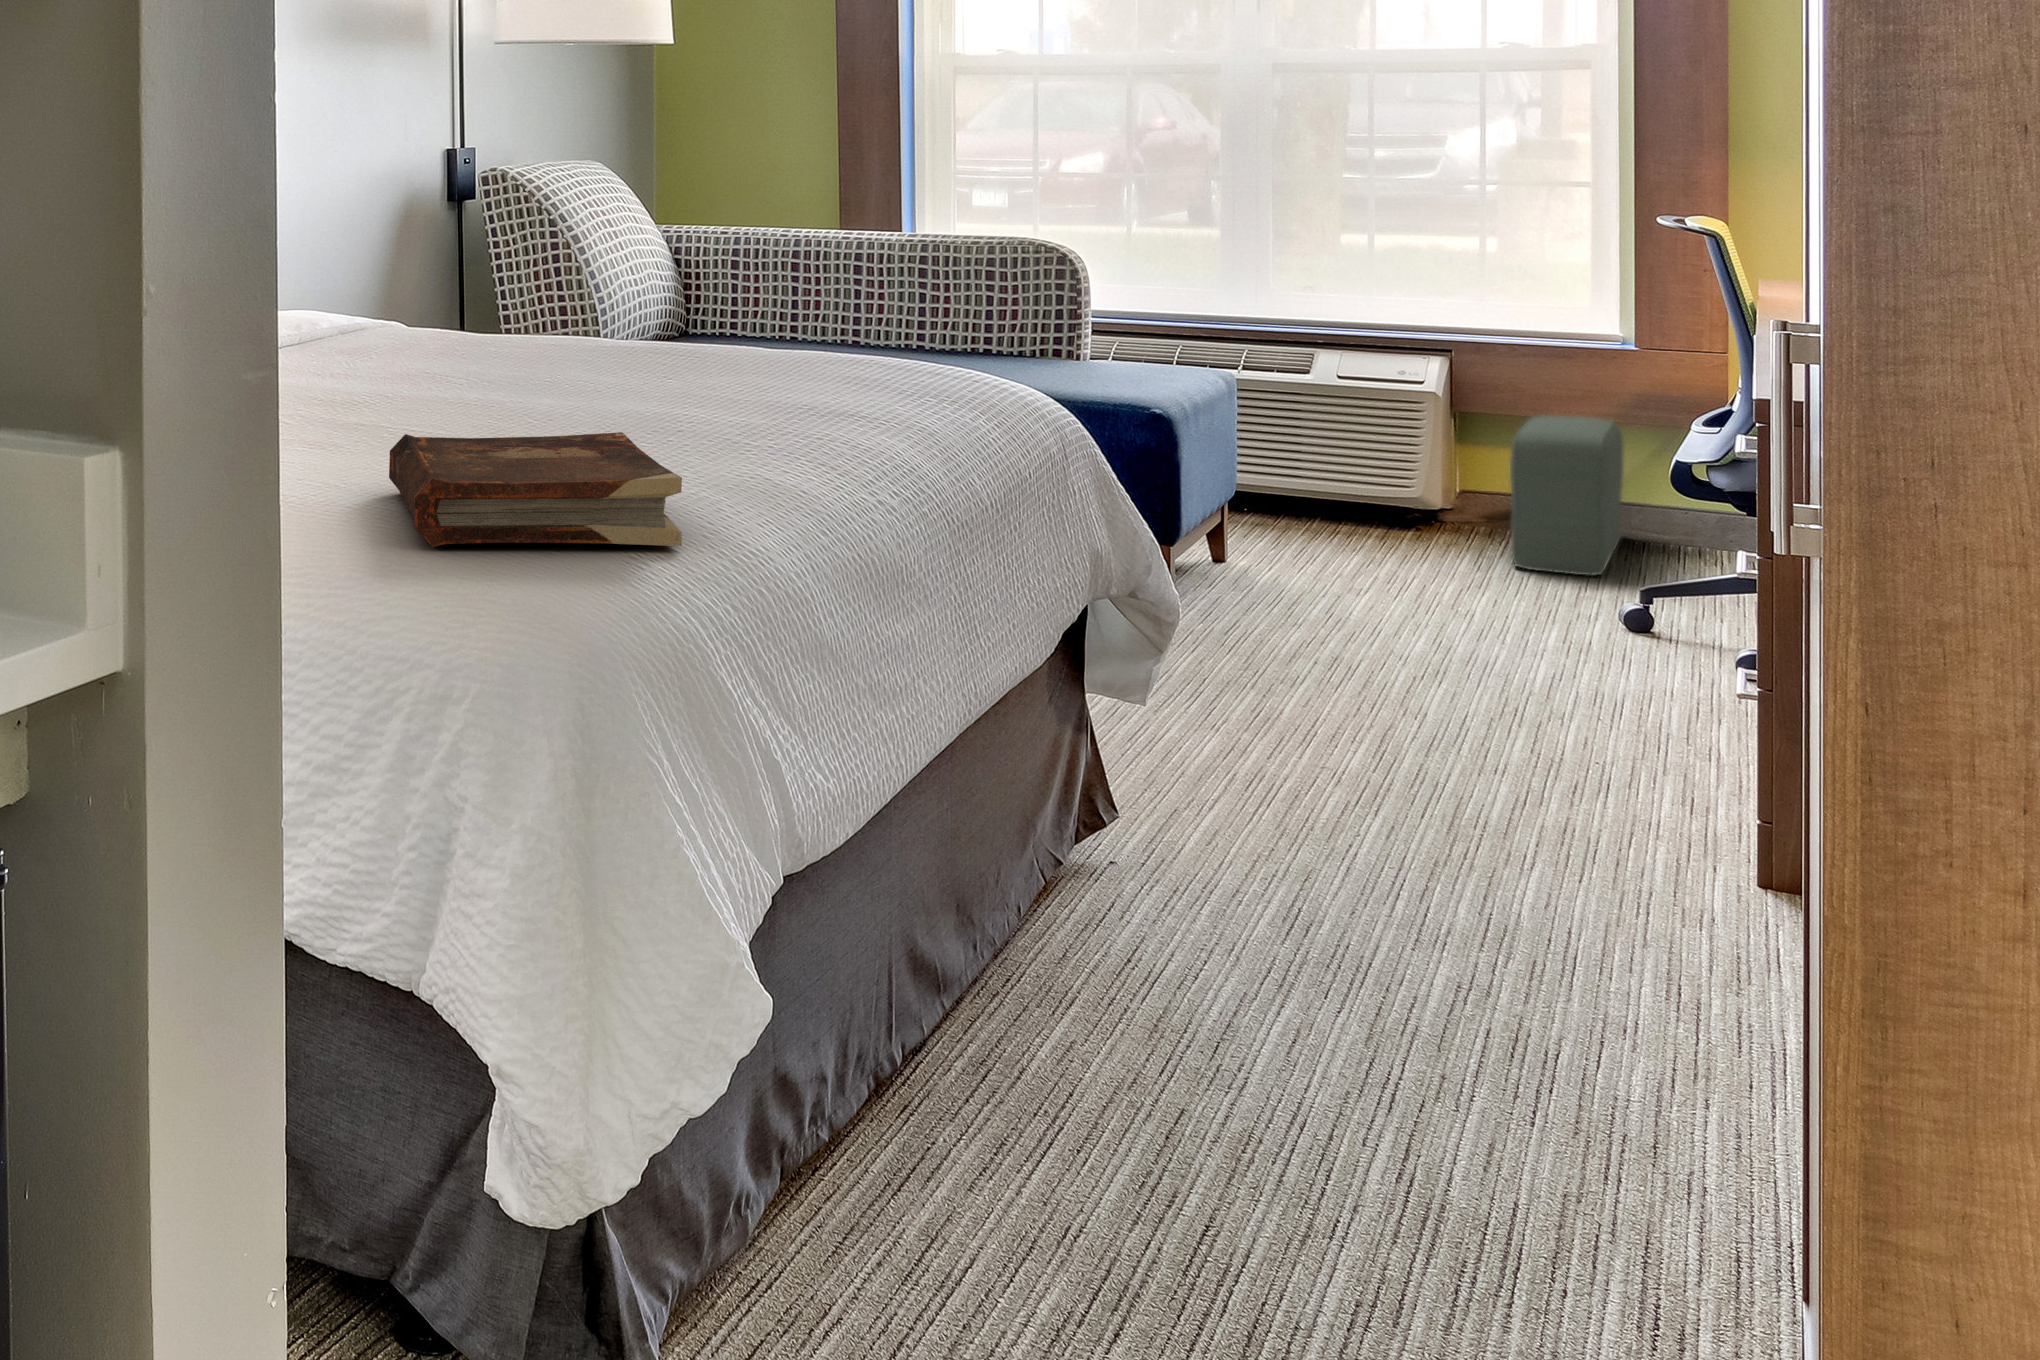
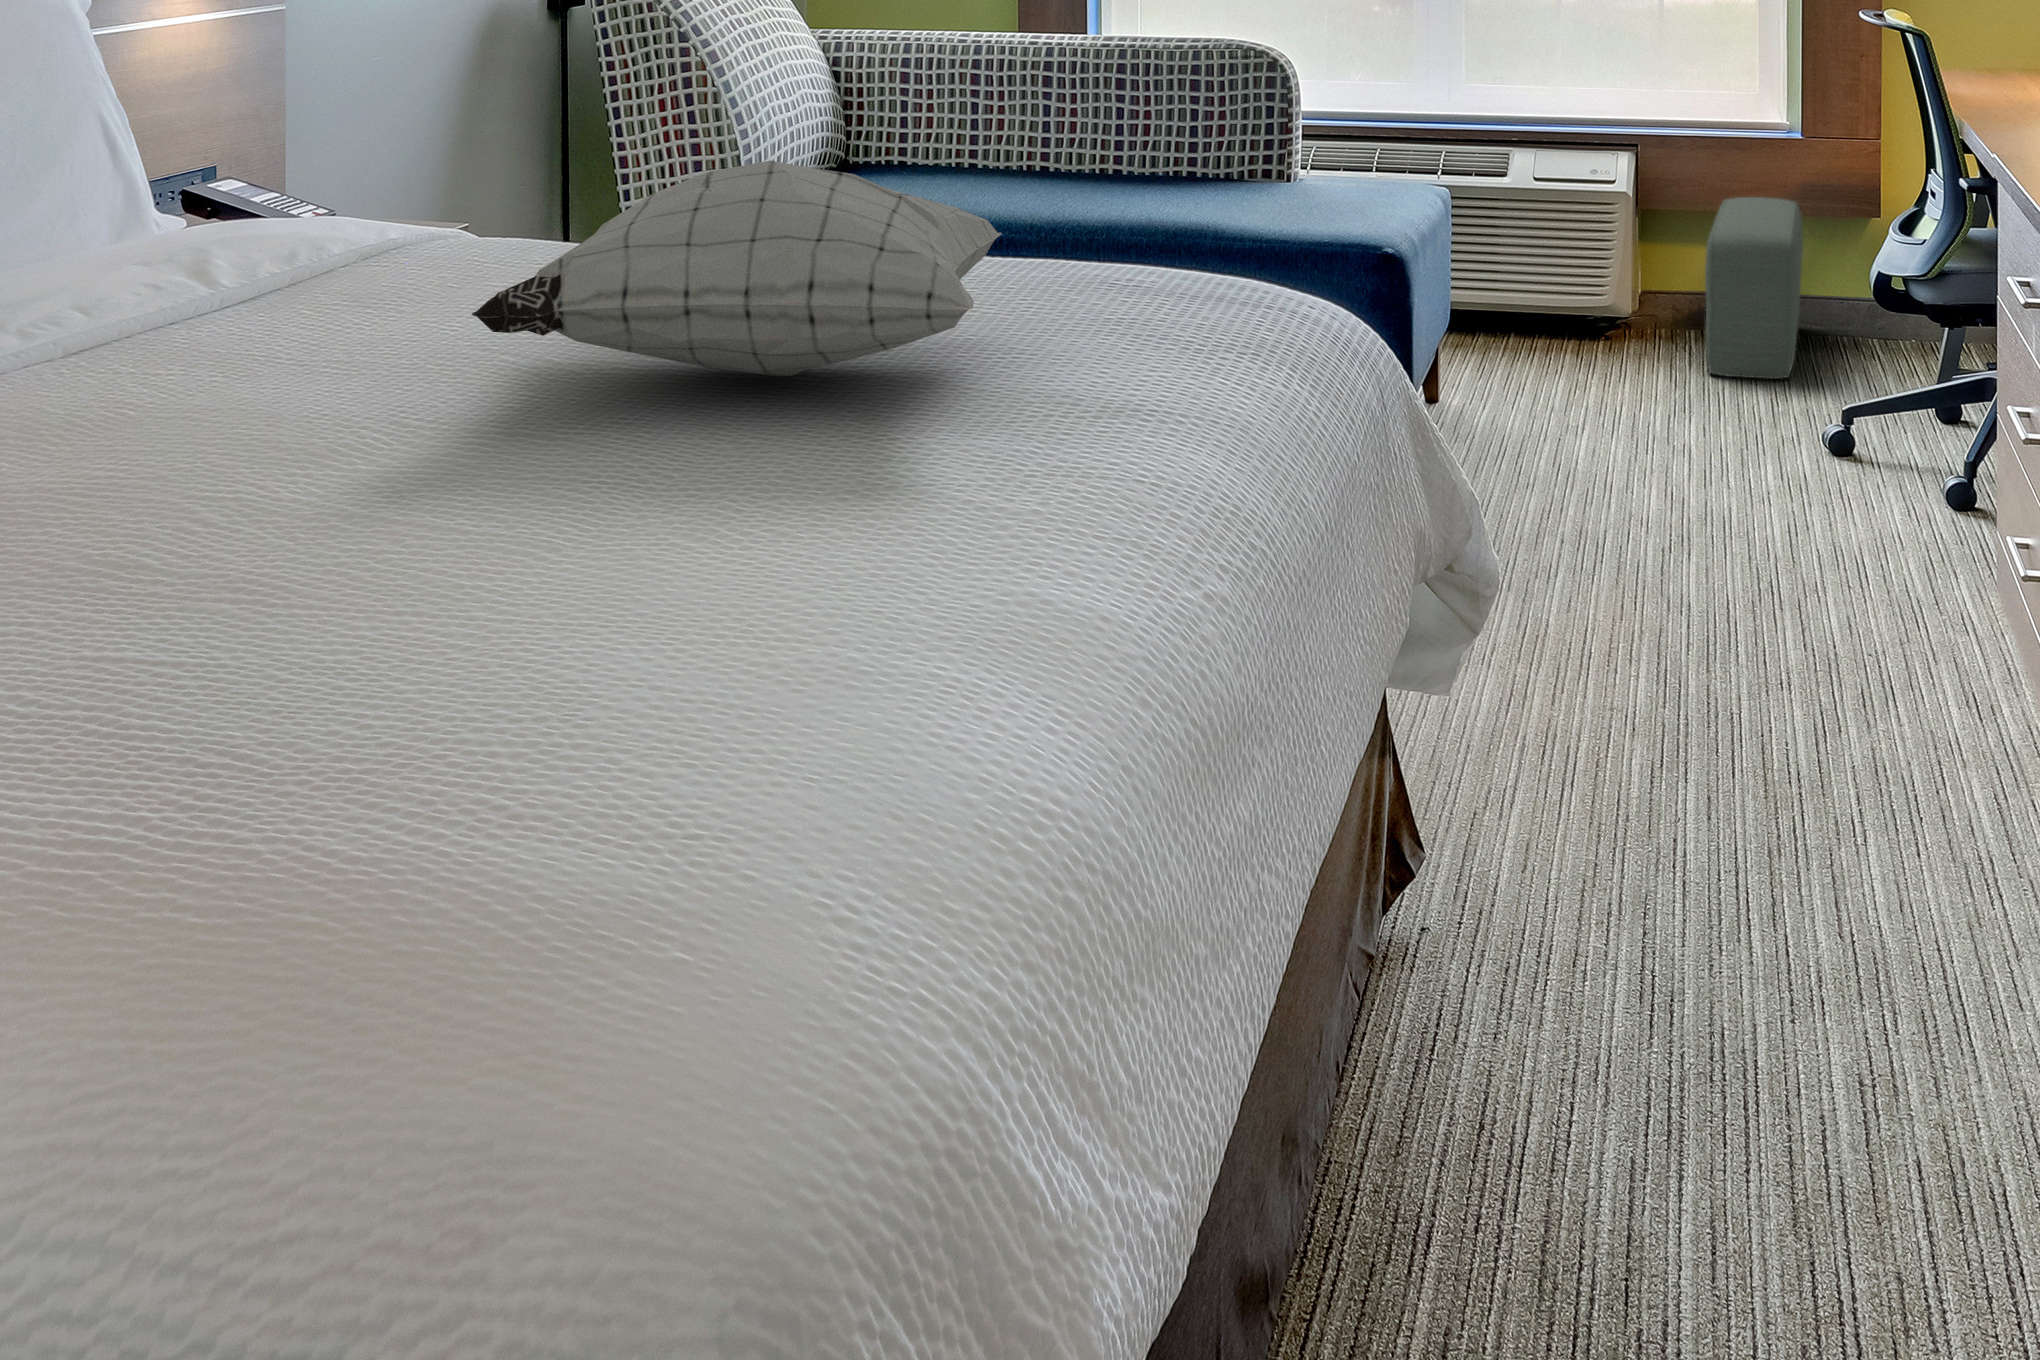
pillow: none [446,260,803,409] -> present [472,161,1002,376]
book: present [389,432,682,547] -> none [335,497,828,815]

